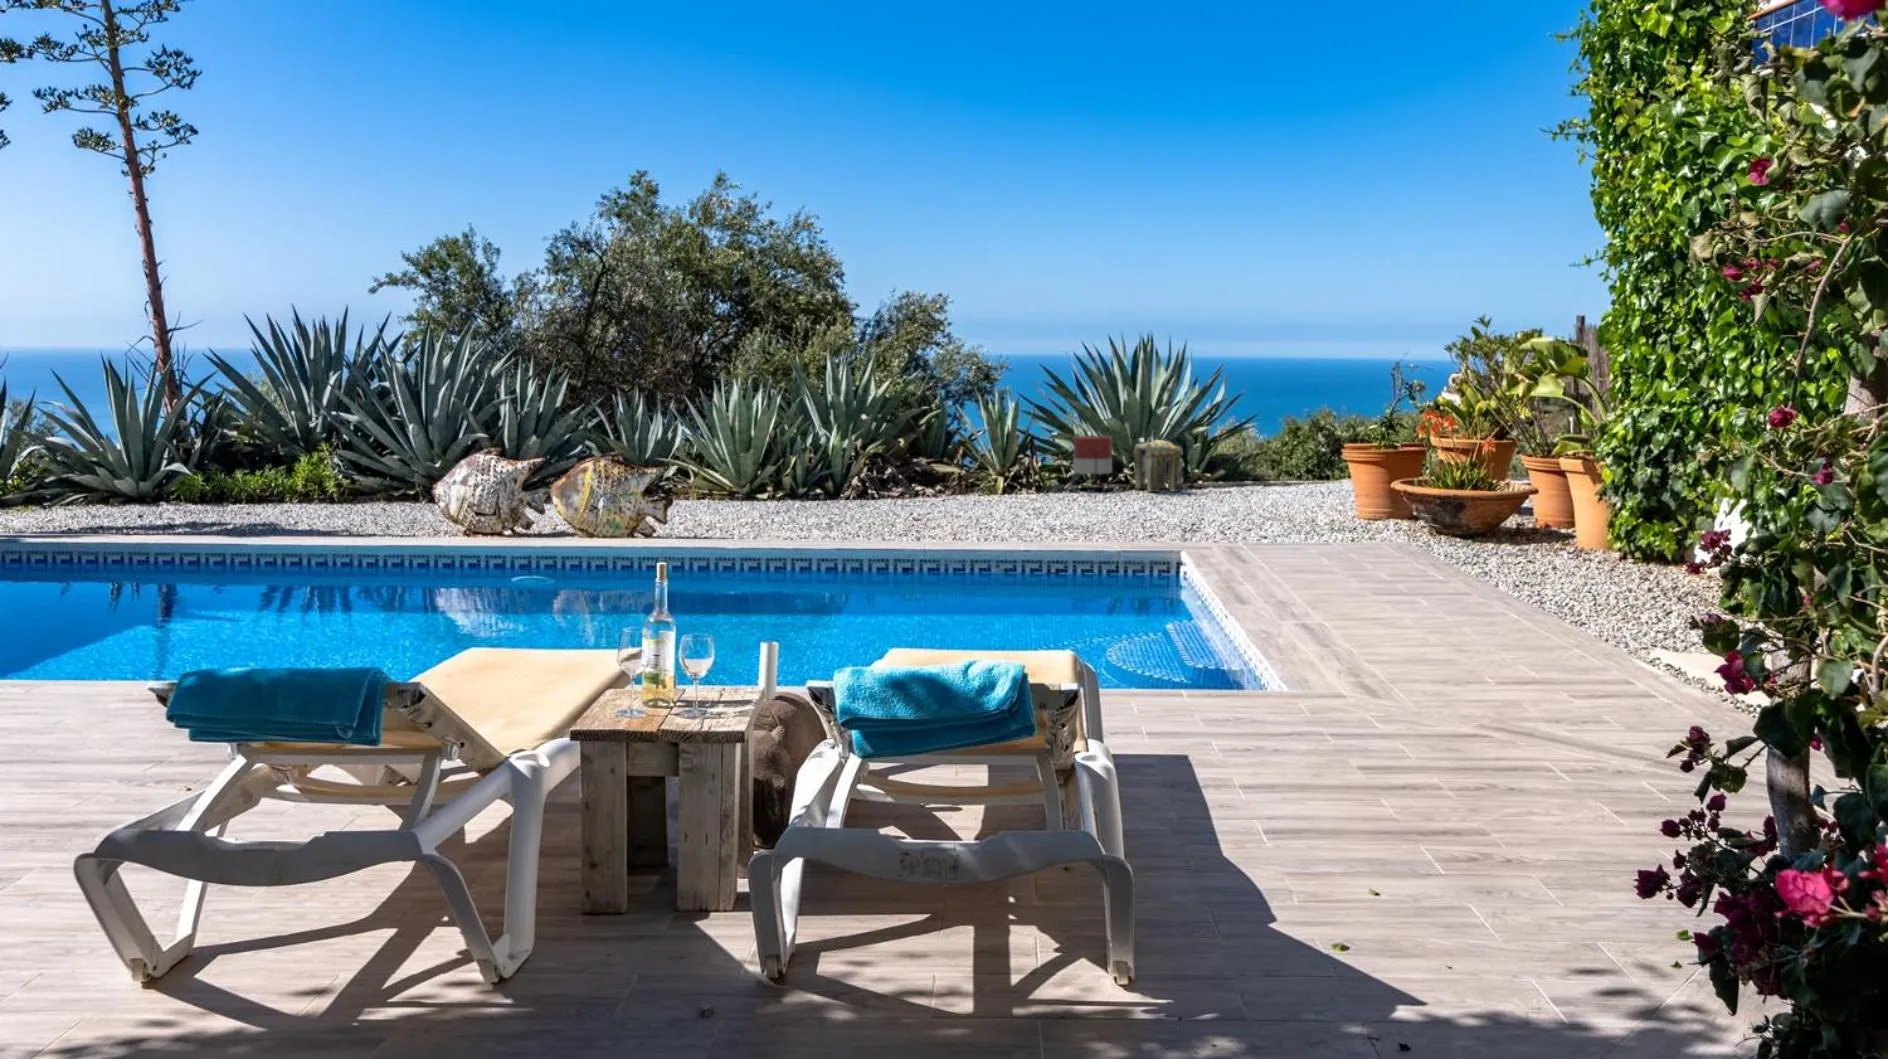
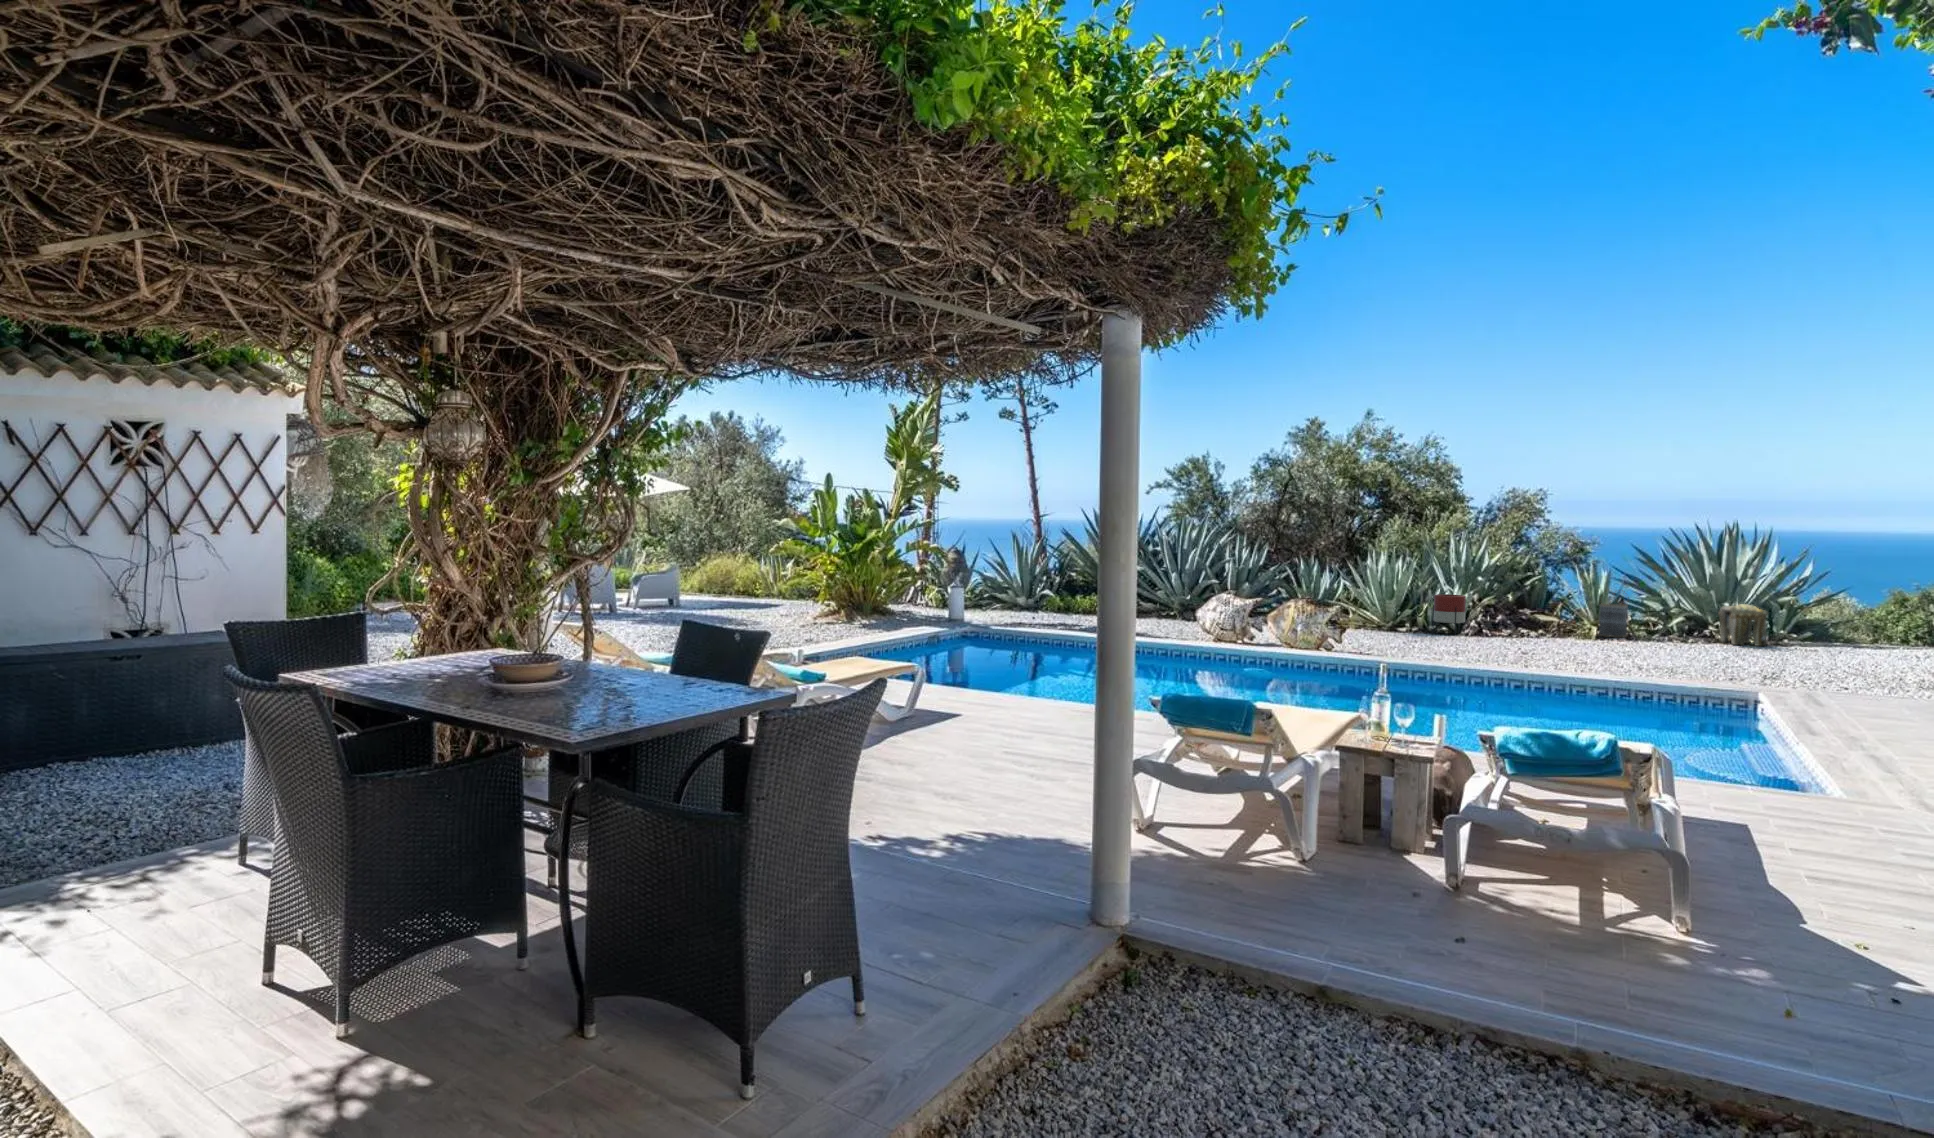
basket: none [1006,427,1039,491] -> present [1599,590,1629,637]
planter: present [1073,436,1112,484] -> present [1432,594,1466,635]

